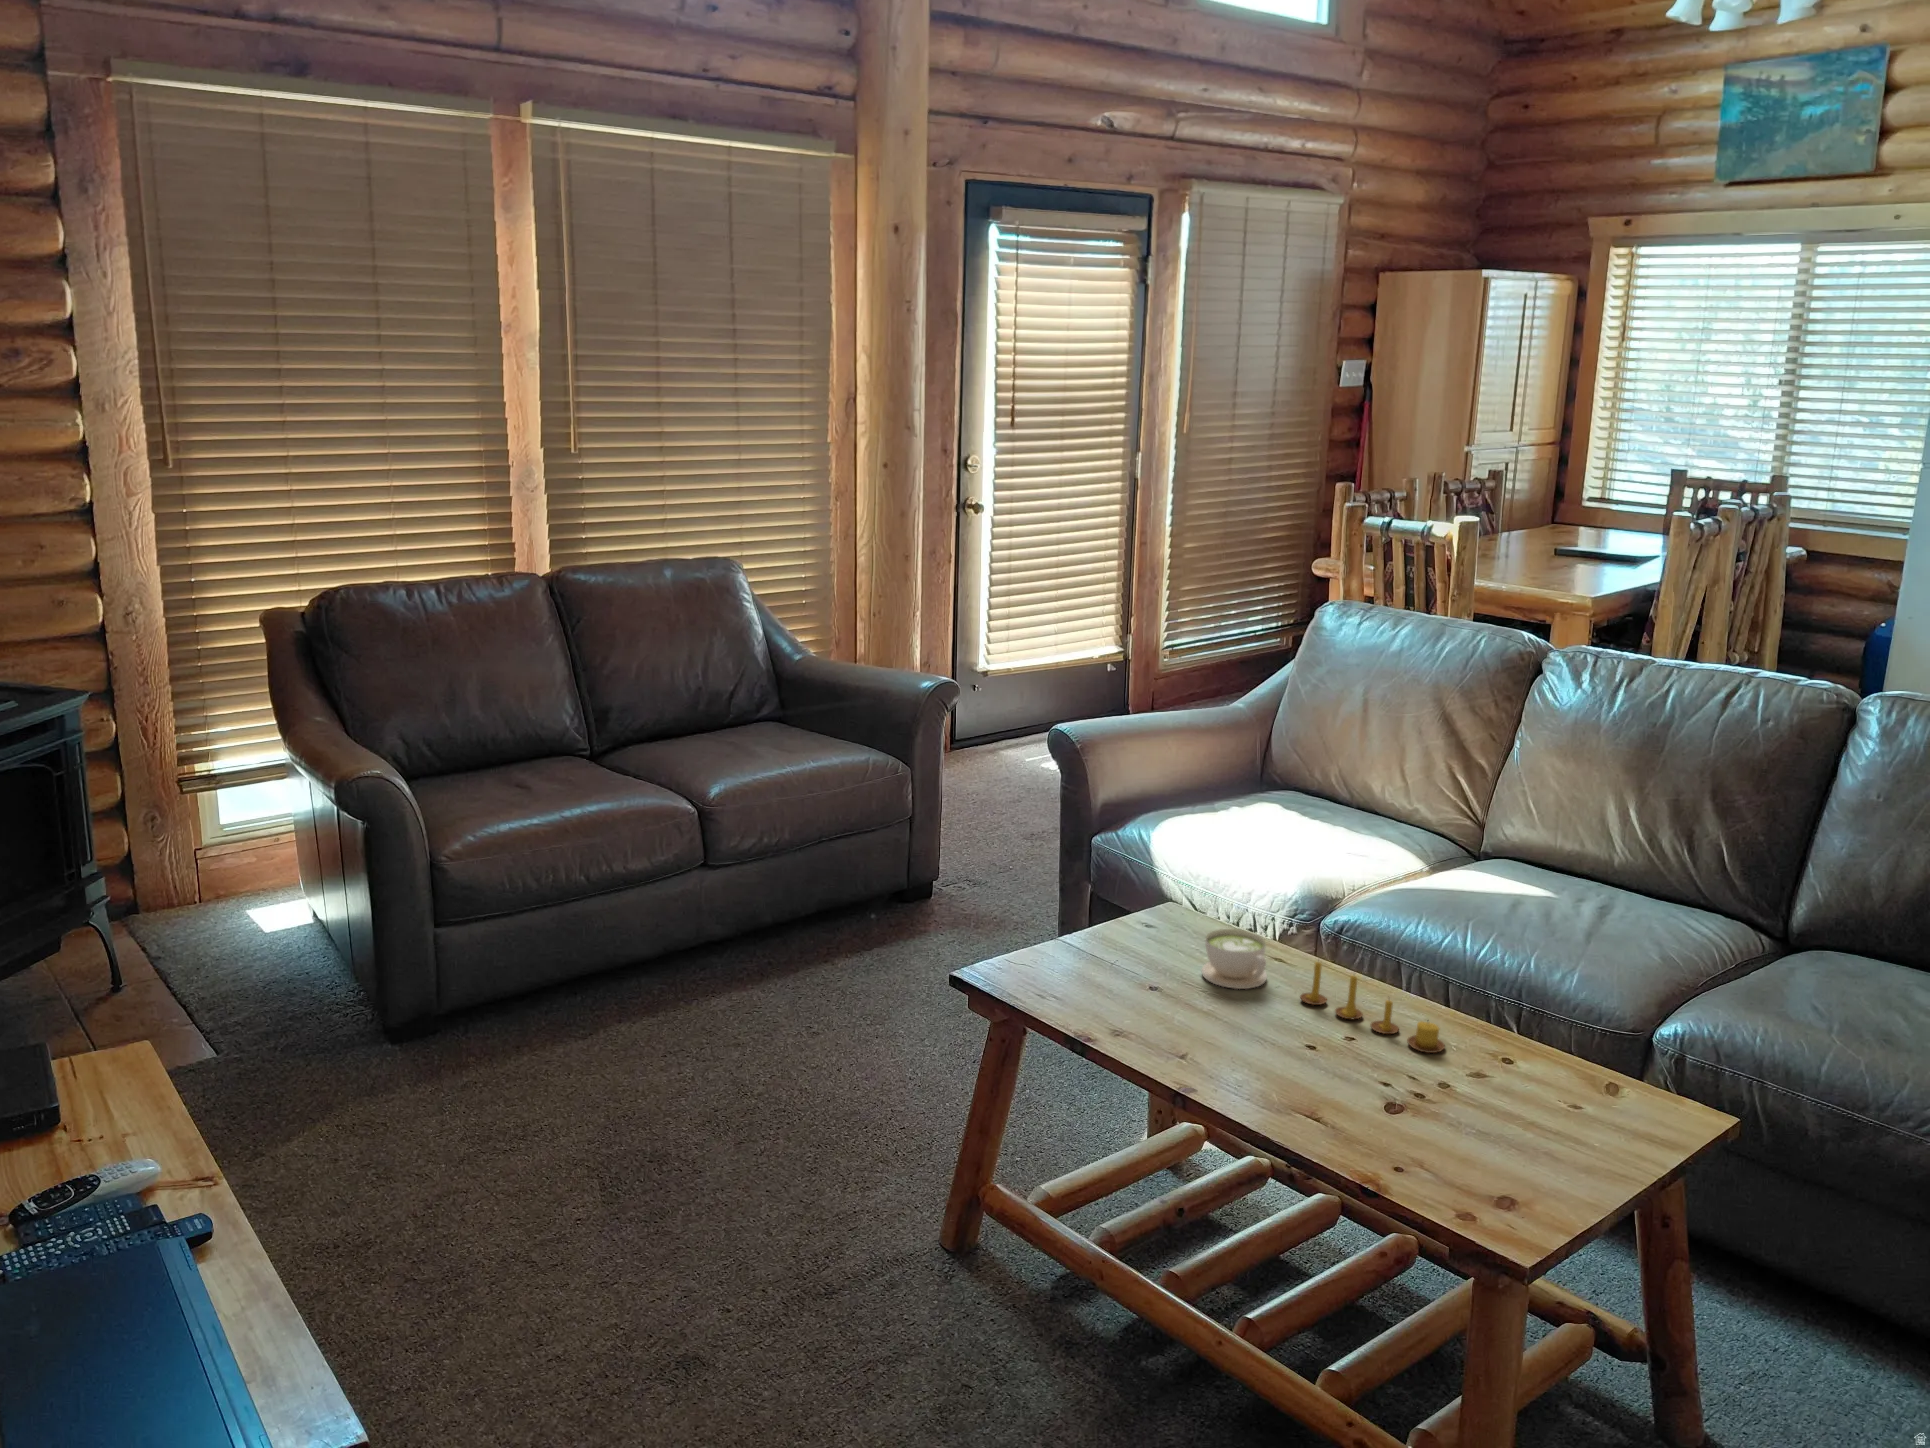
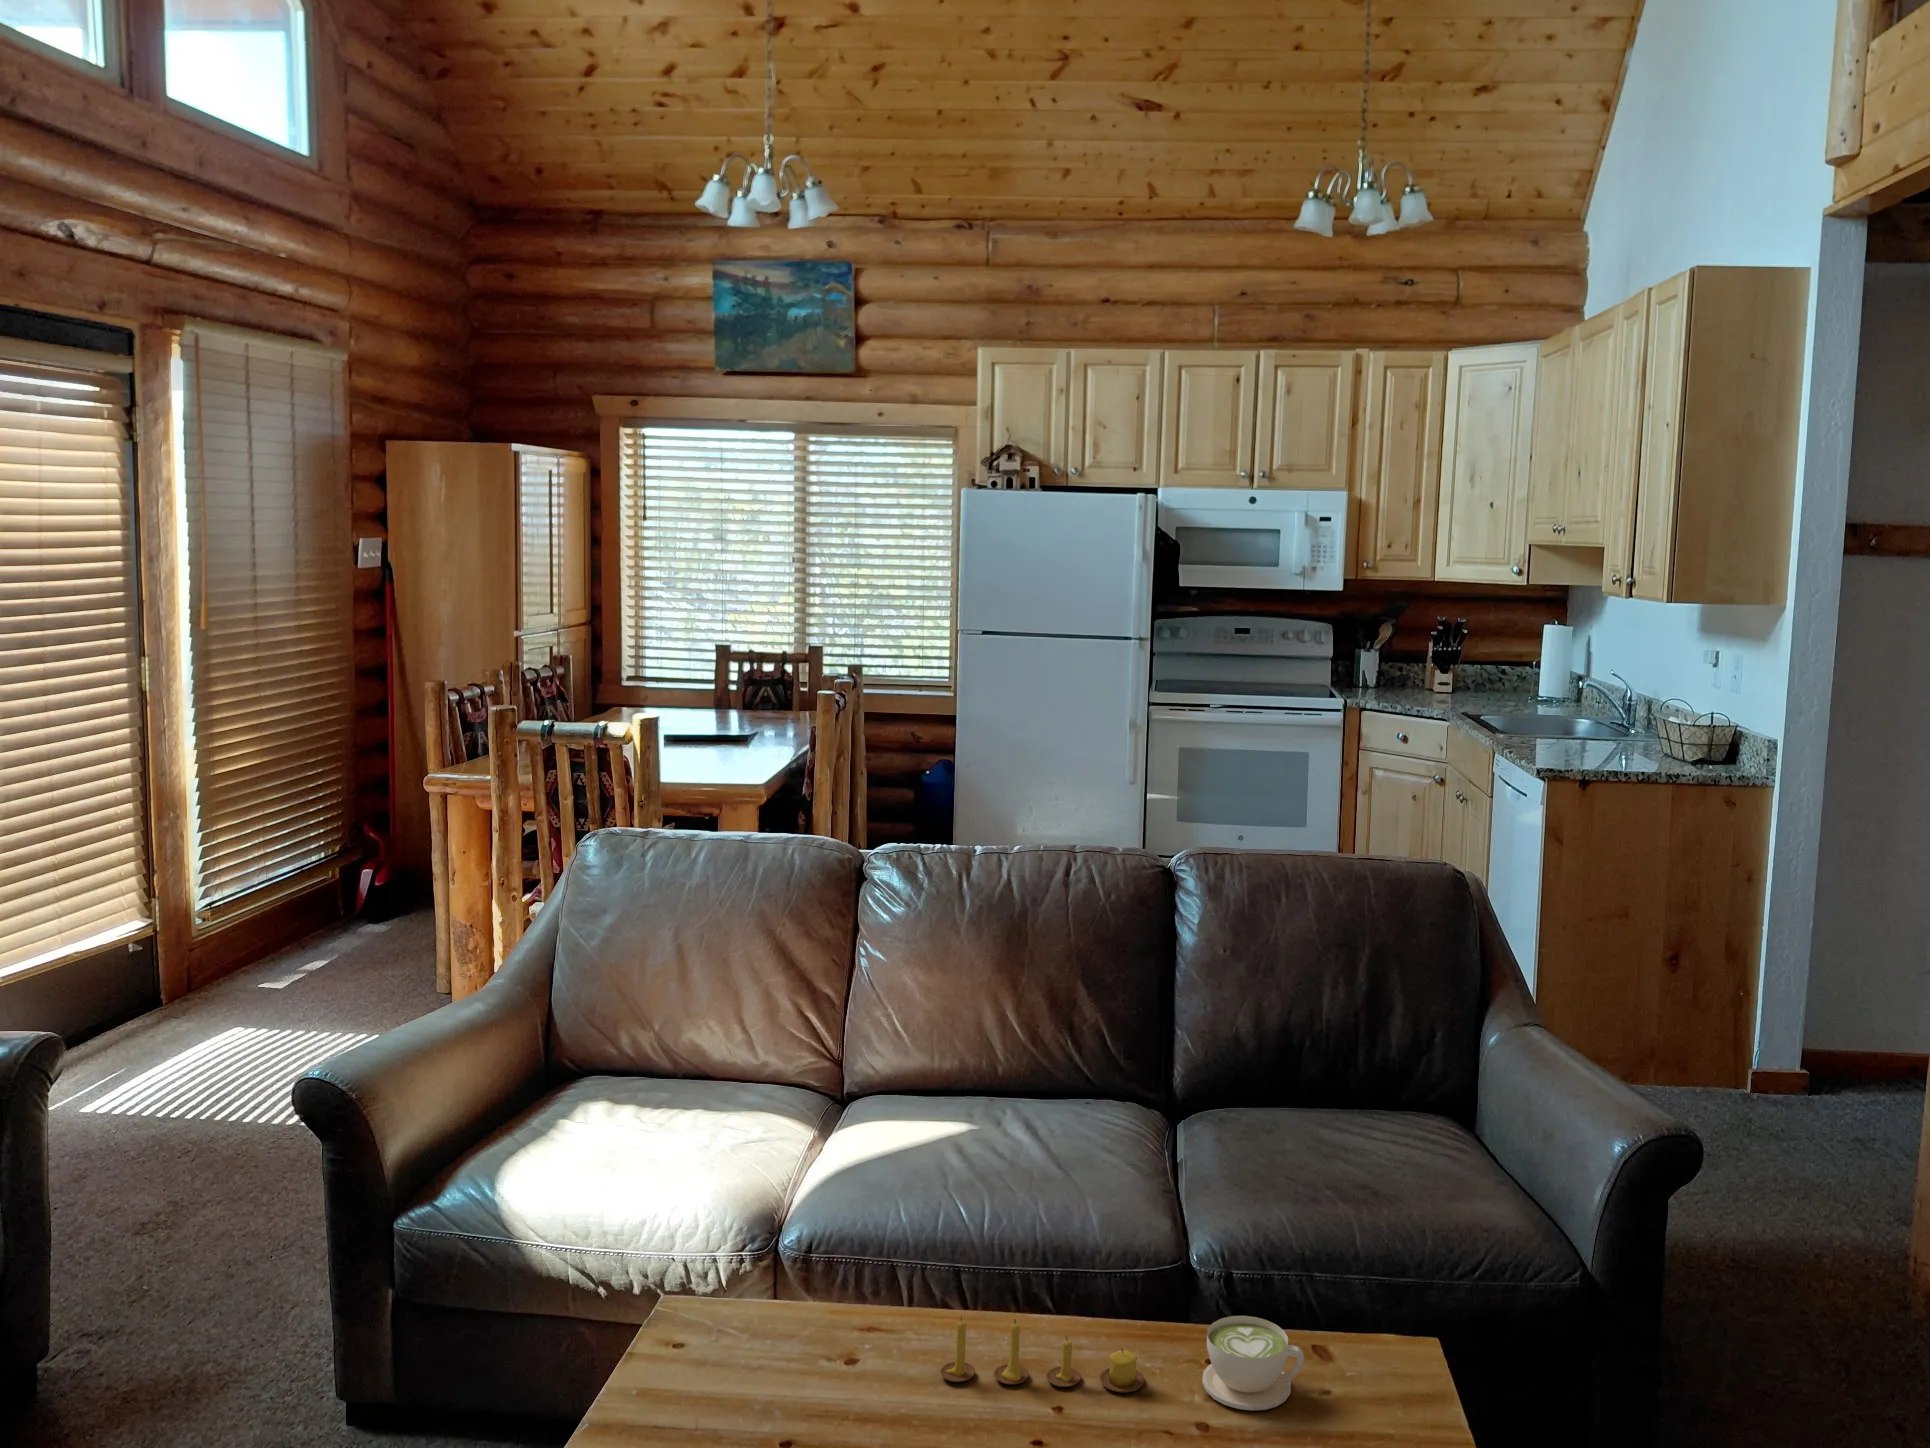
coffee cup: present [1202,929,1267,989] -> present [1202,1316,1304,1411]

